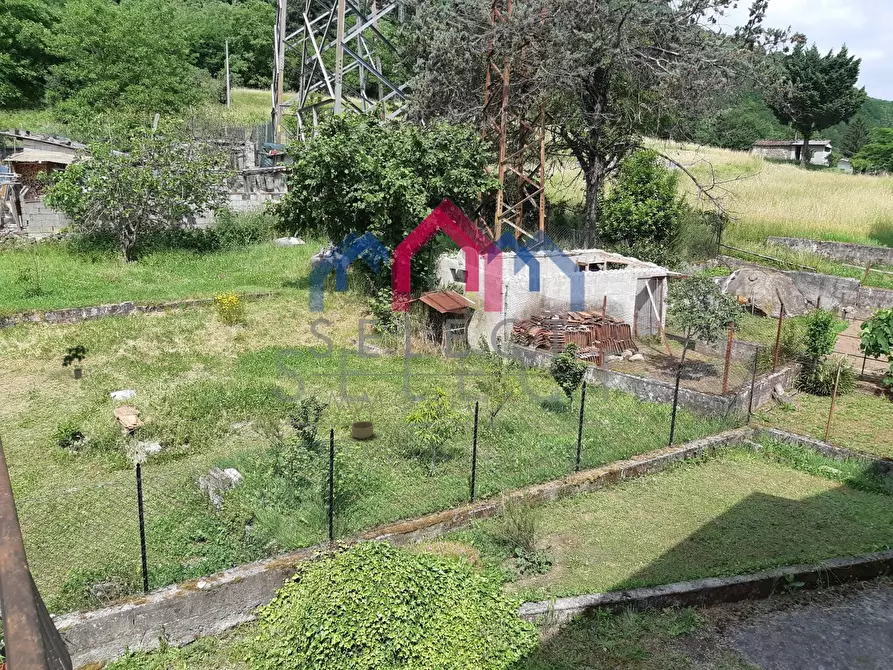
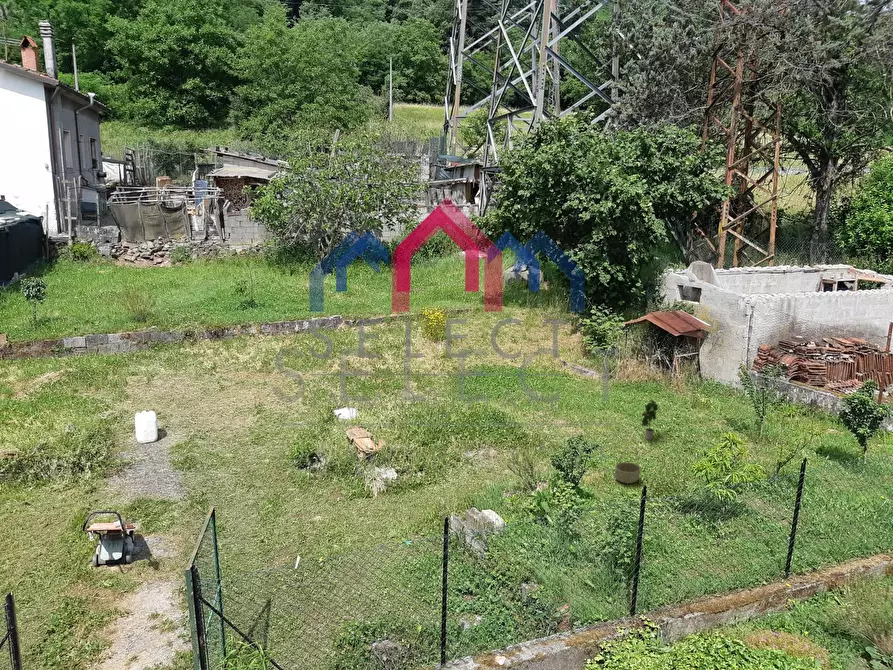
potted plant: present [62,345,89,378] -> present [642,400,658,440]

